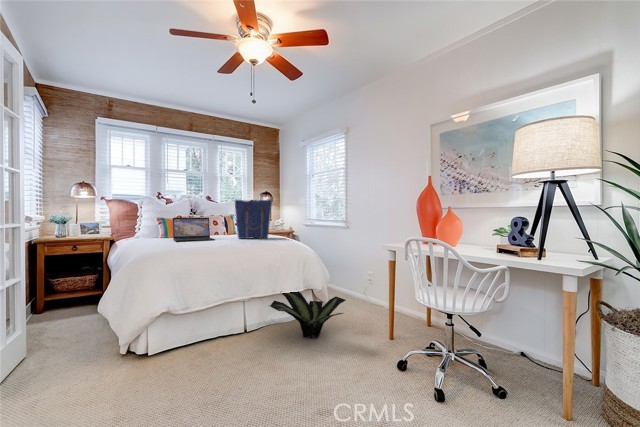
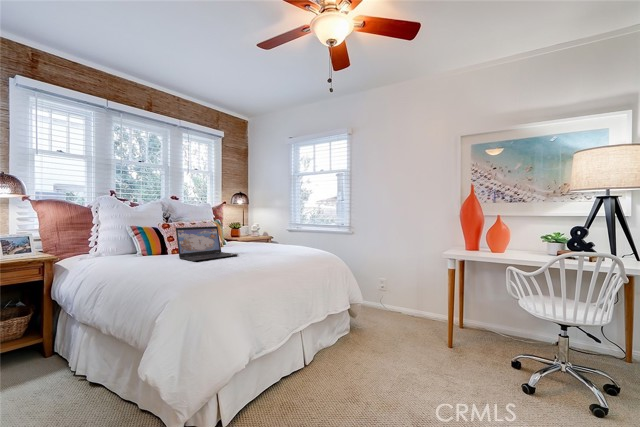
tote bag: present [235,200,272,239] -> none [255,204,294,252]
potted plant: present [269,291,346,338] -> none [330,307,427,364]

